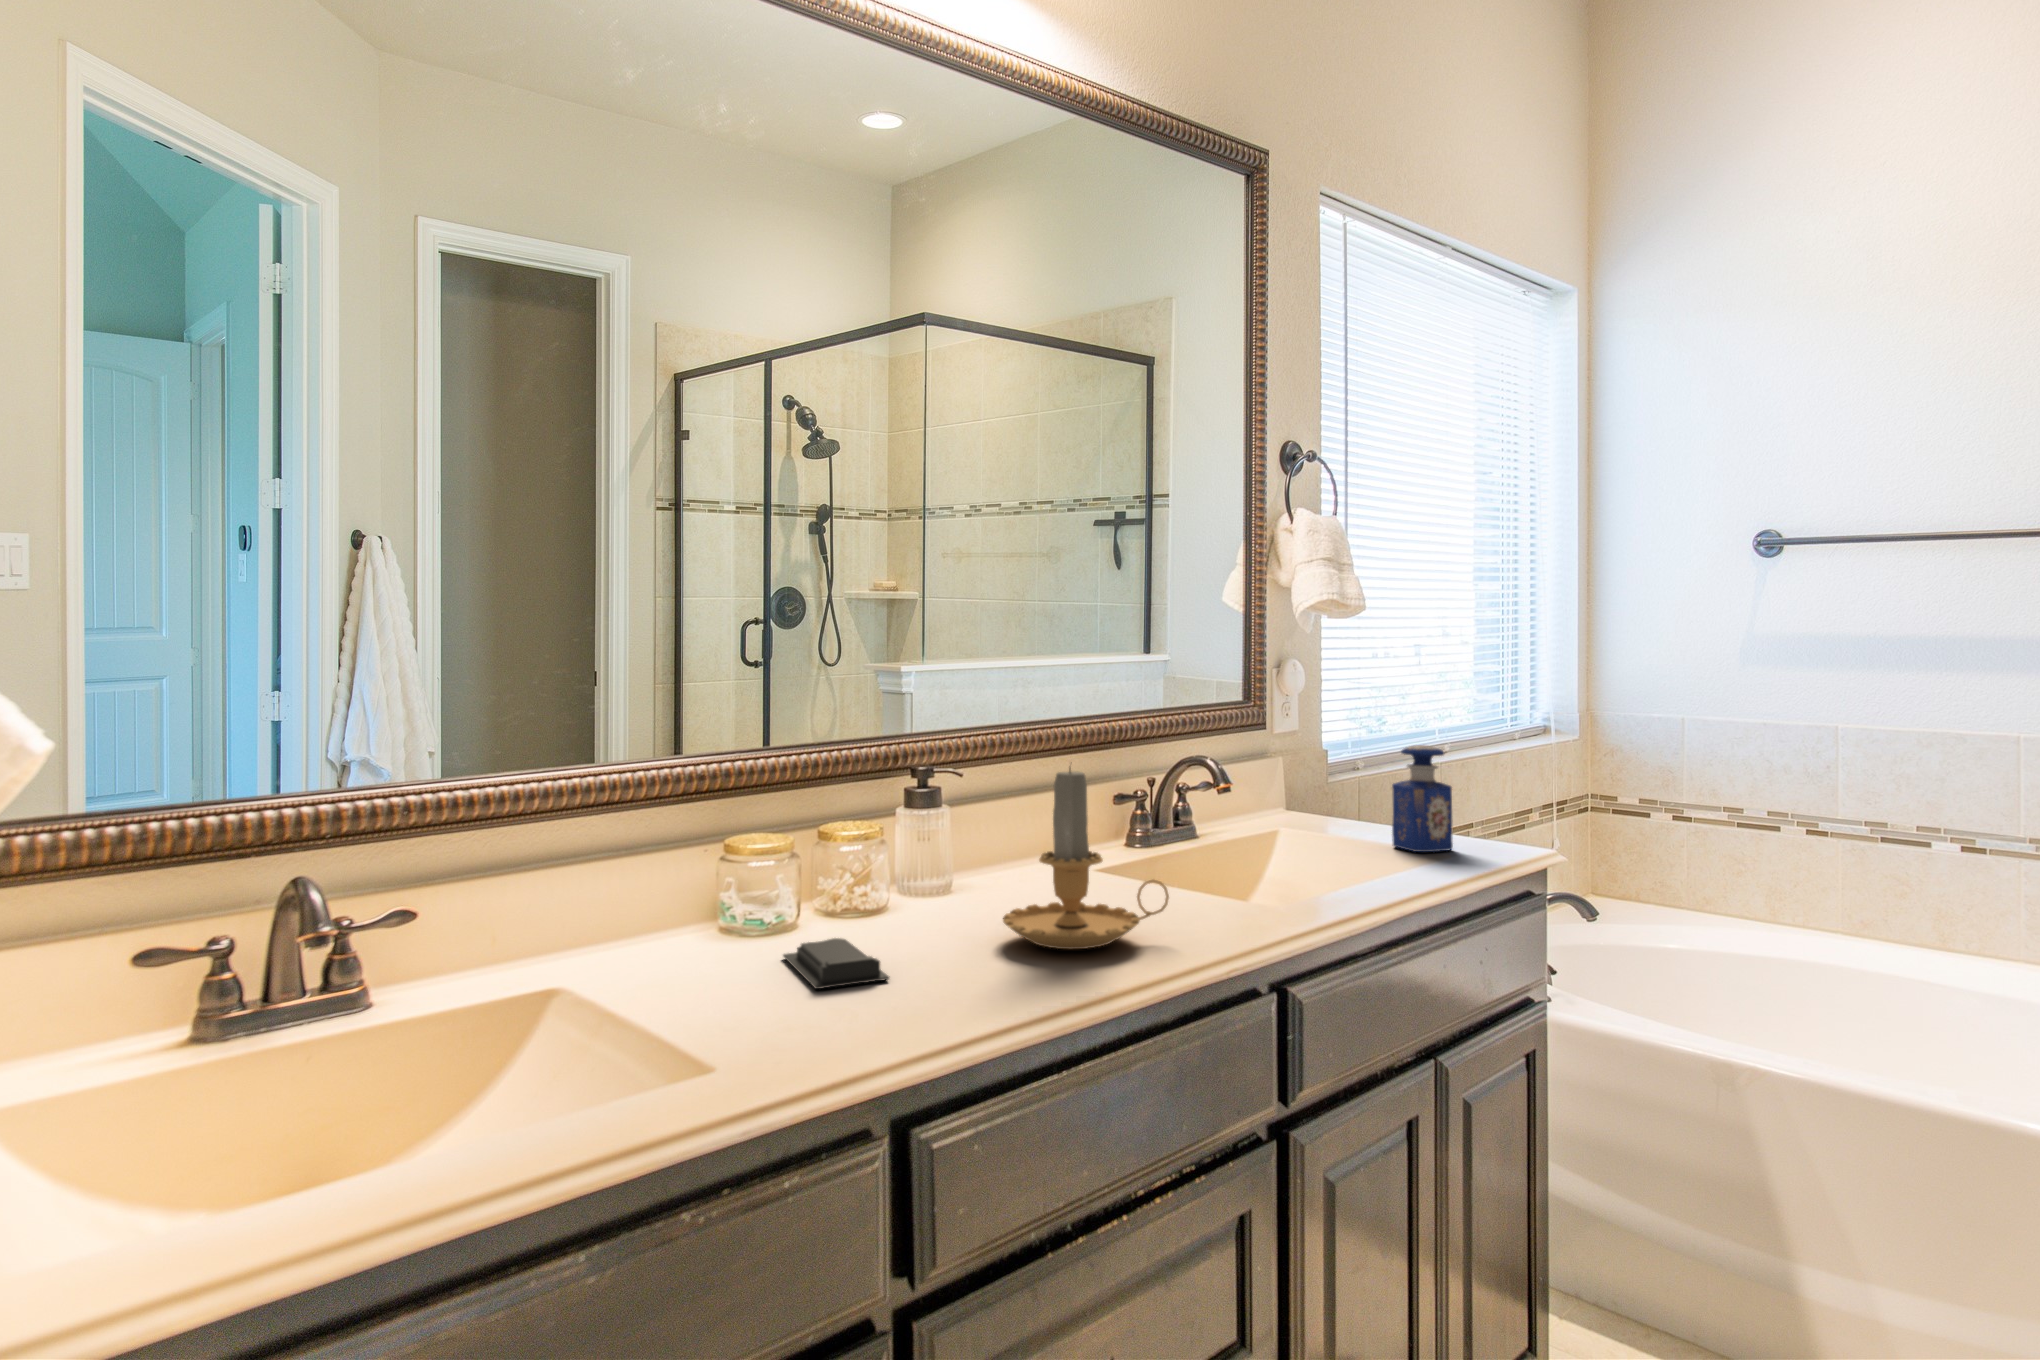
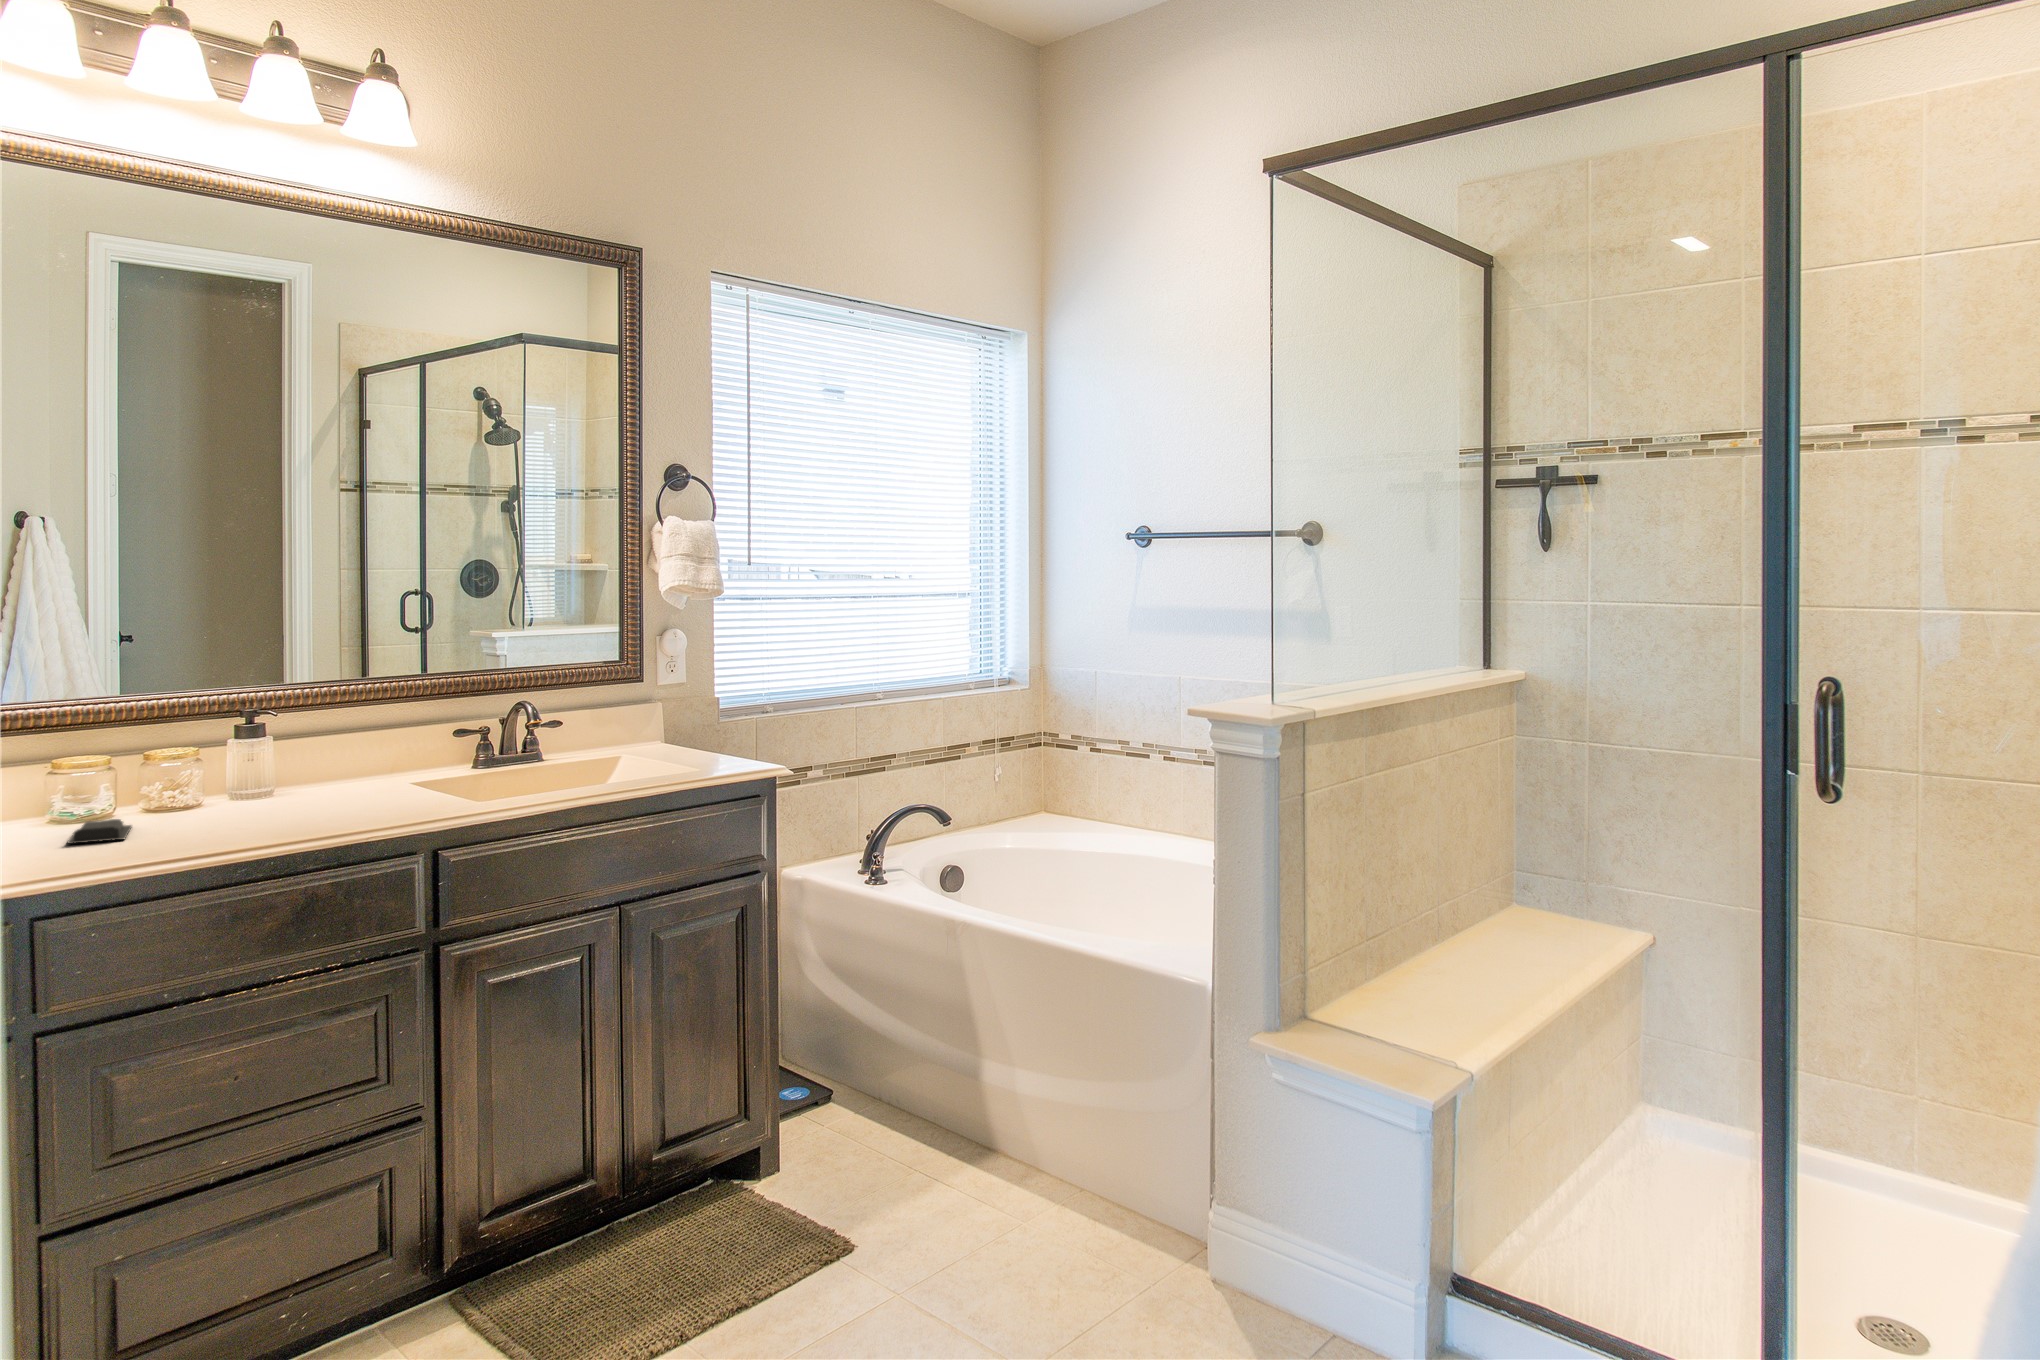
perfume bottle: present [1392,745,1453,852] -> none [673,695,712,770]
candle: present [1003,769,1169,949] -> none [236,708,359,824]

